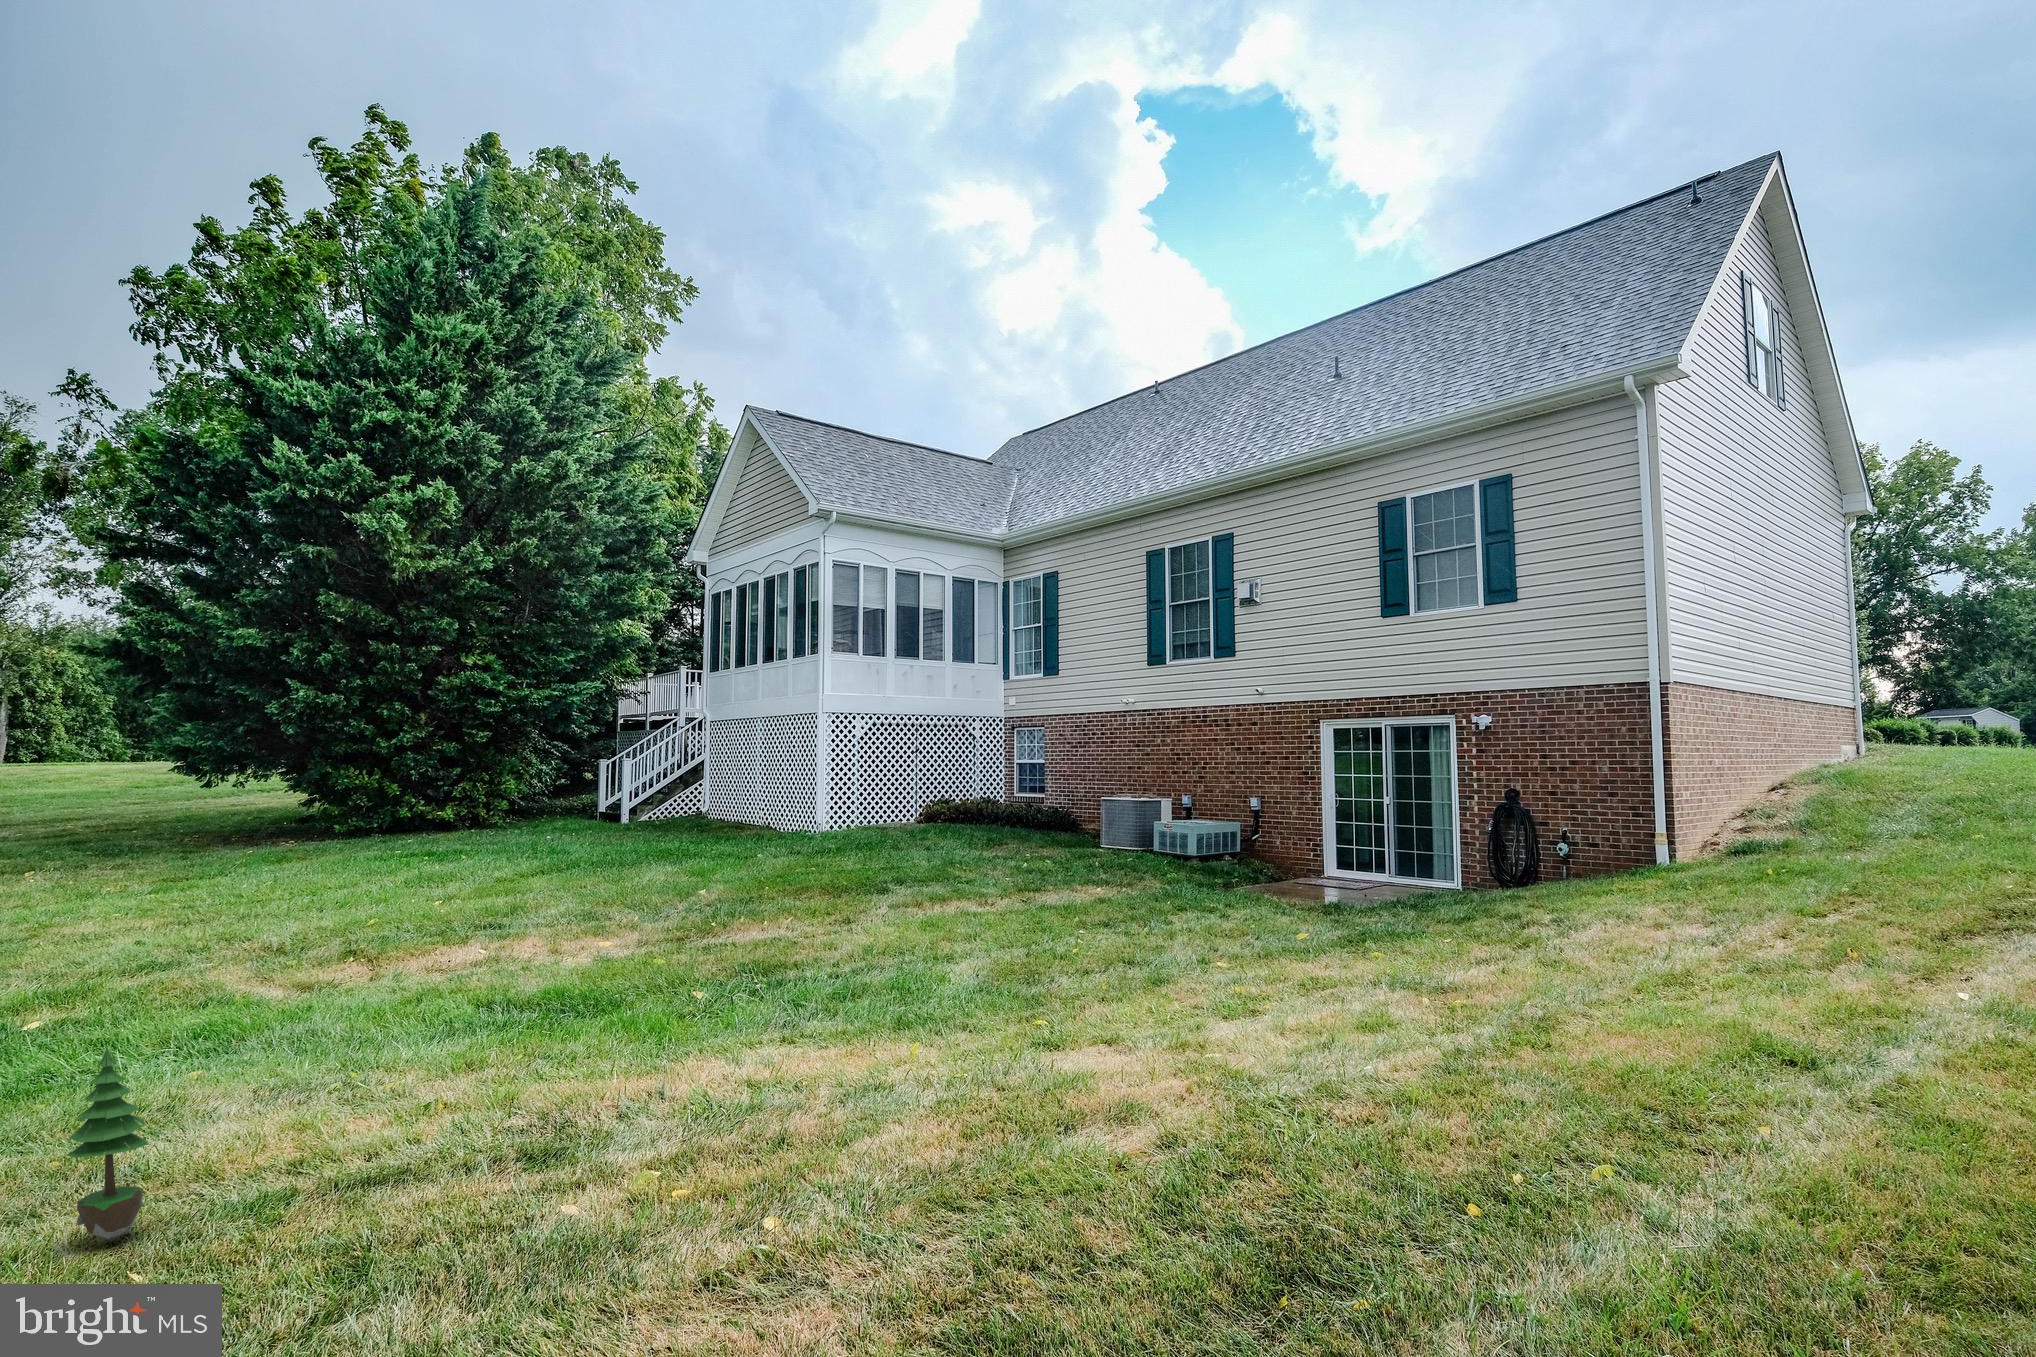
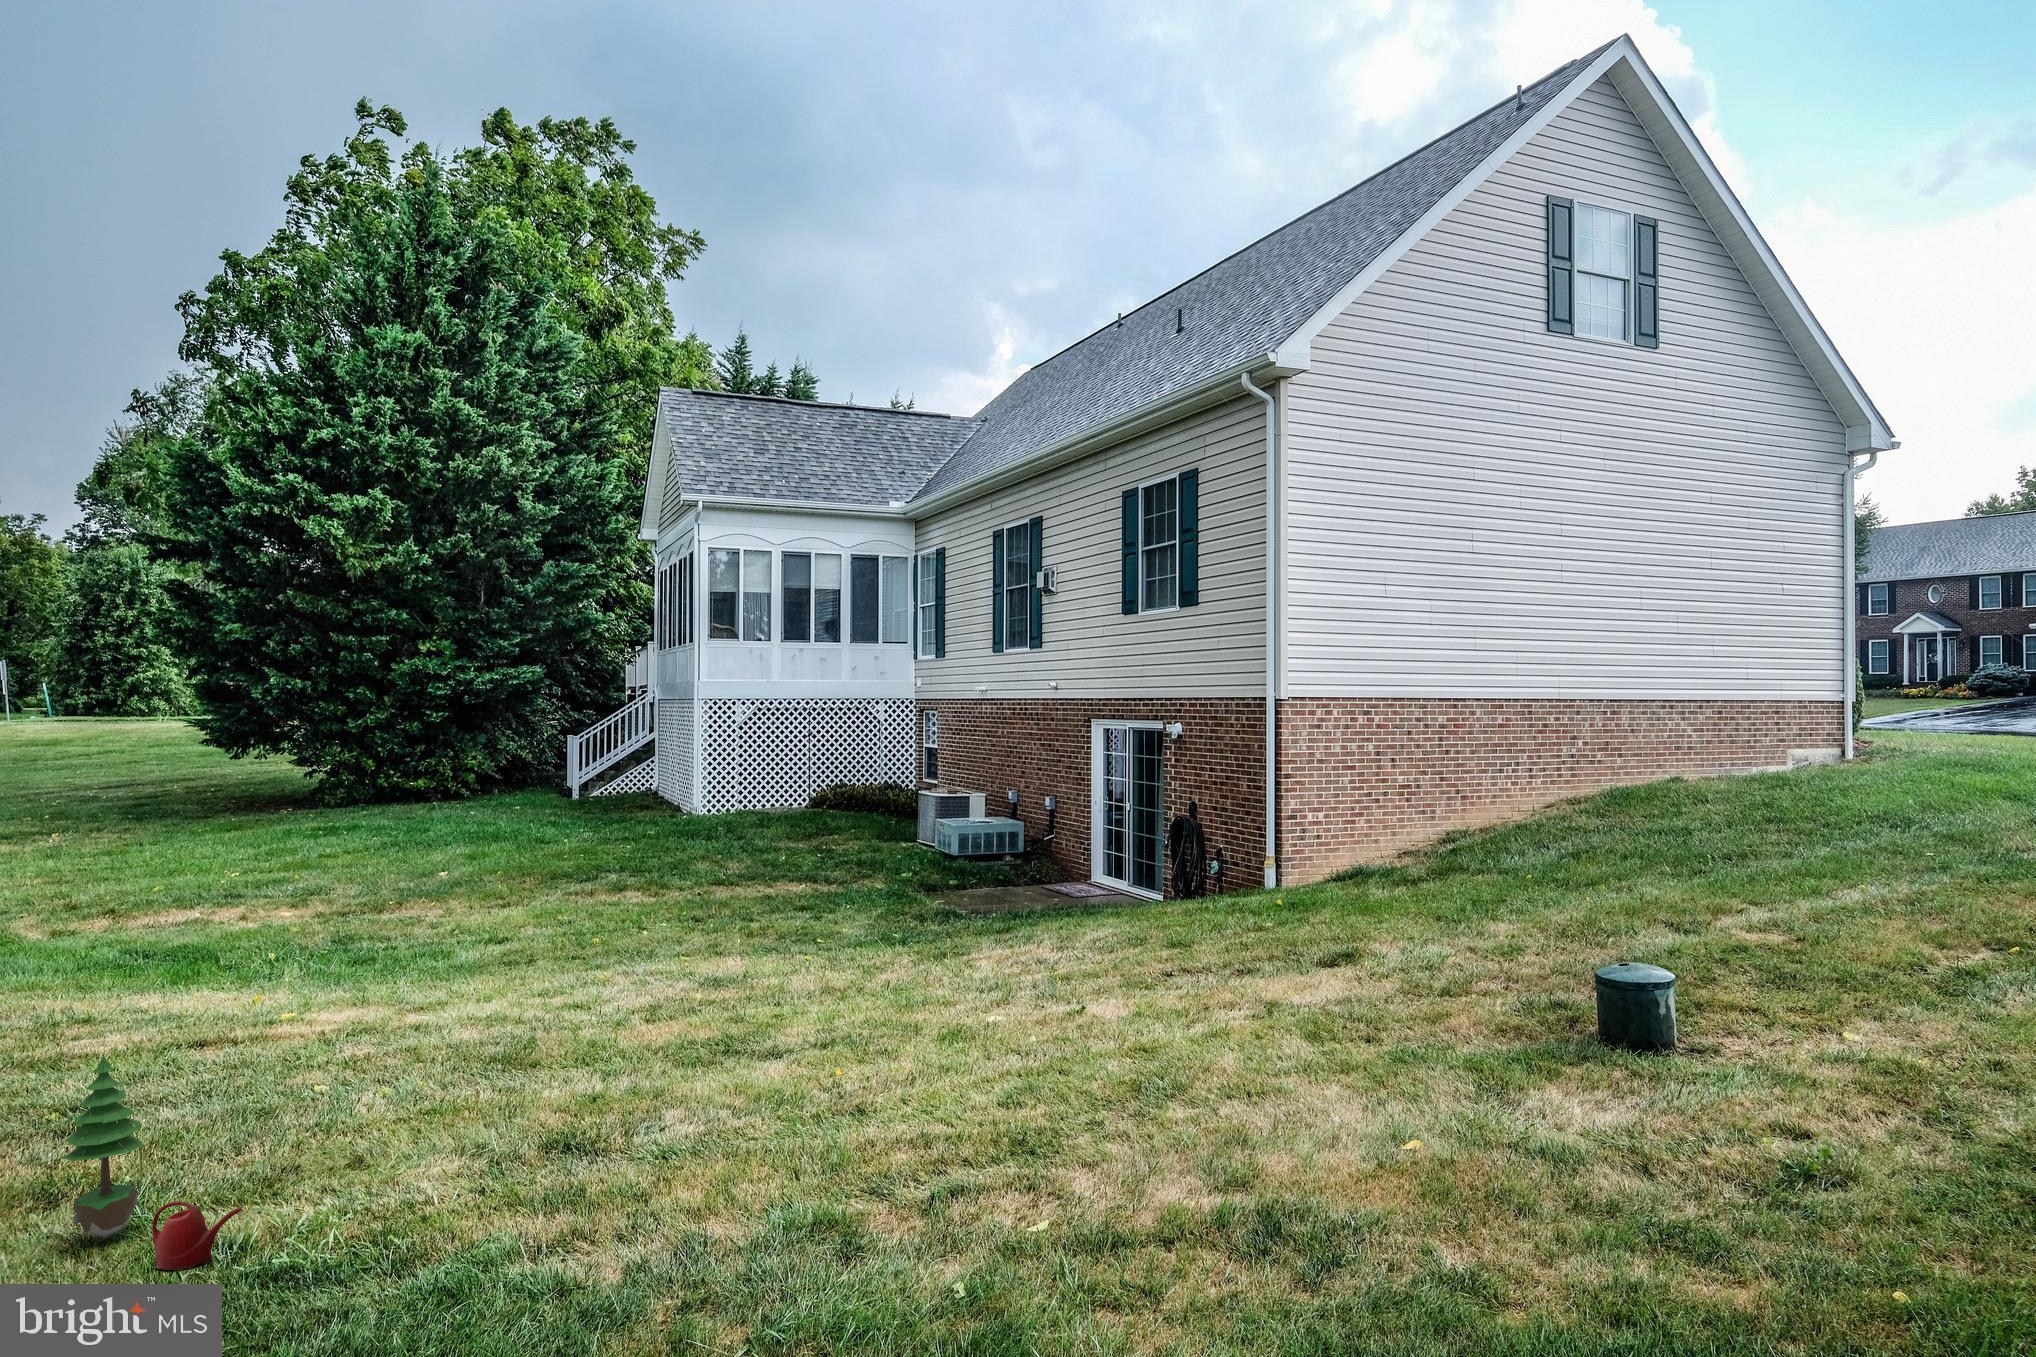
watering can: none [155,1200,247,1272] -> present [152,1201,242,1270]

